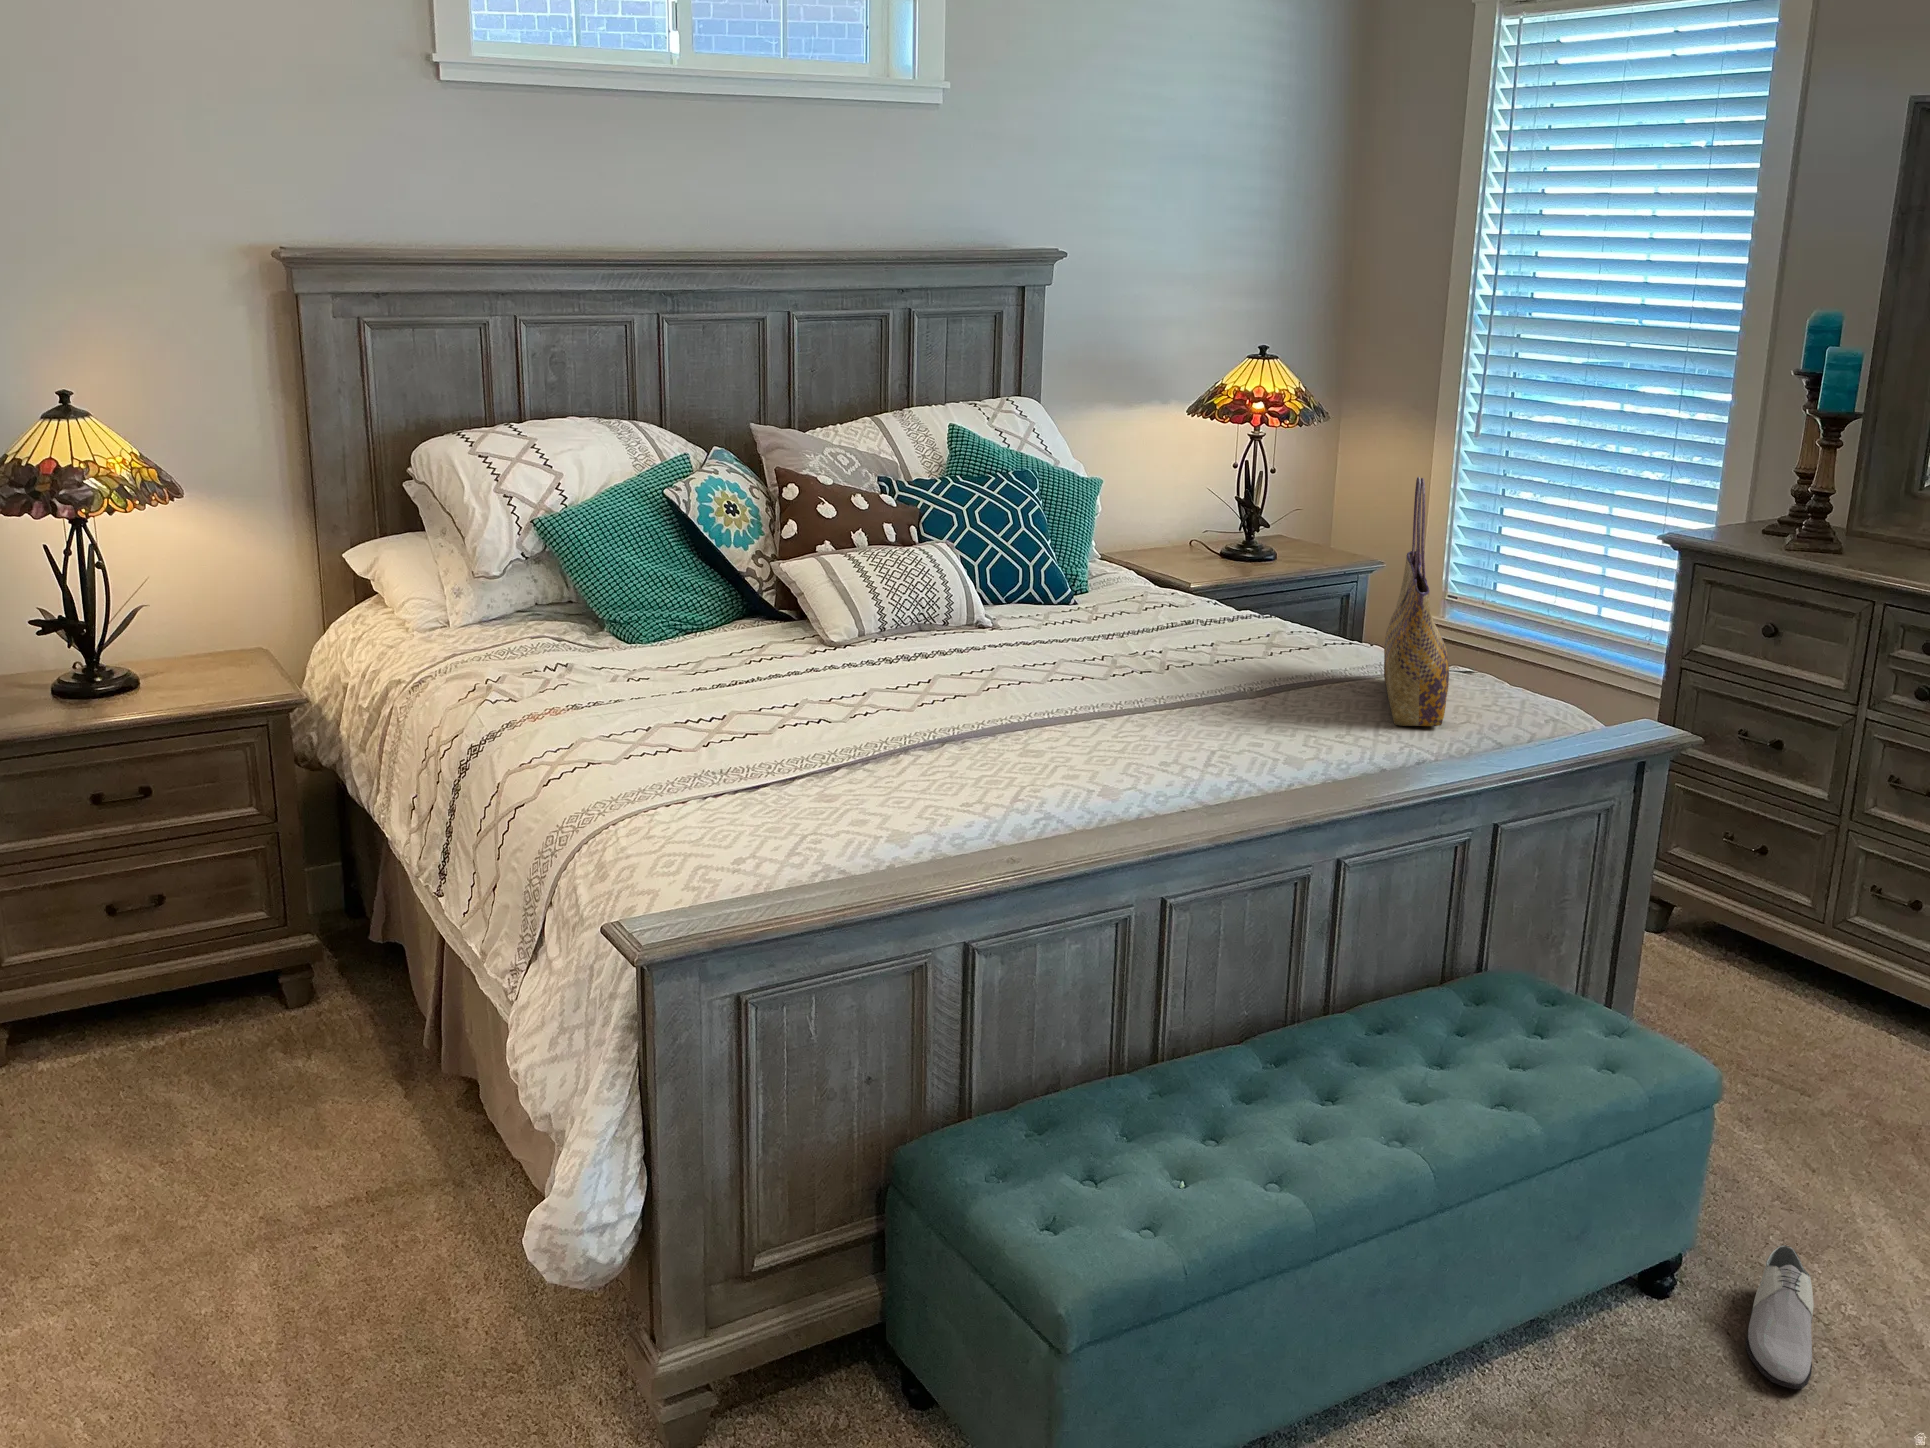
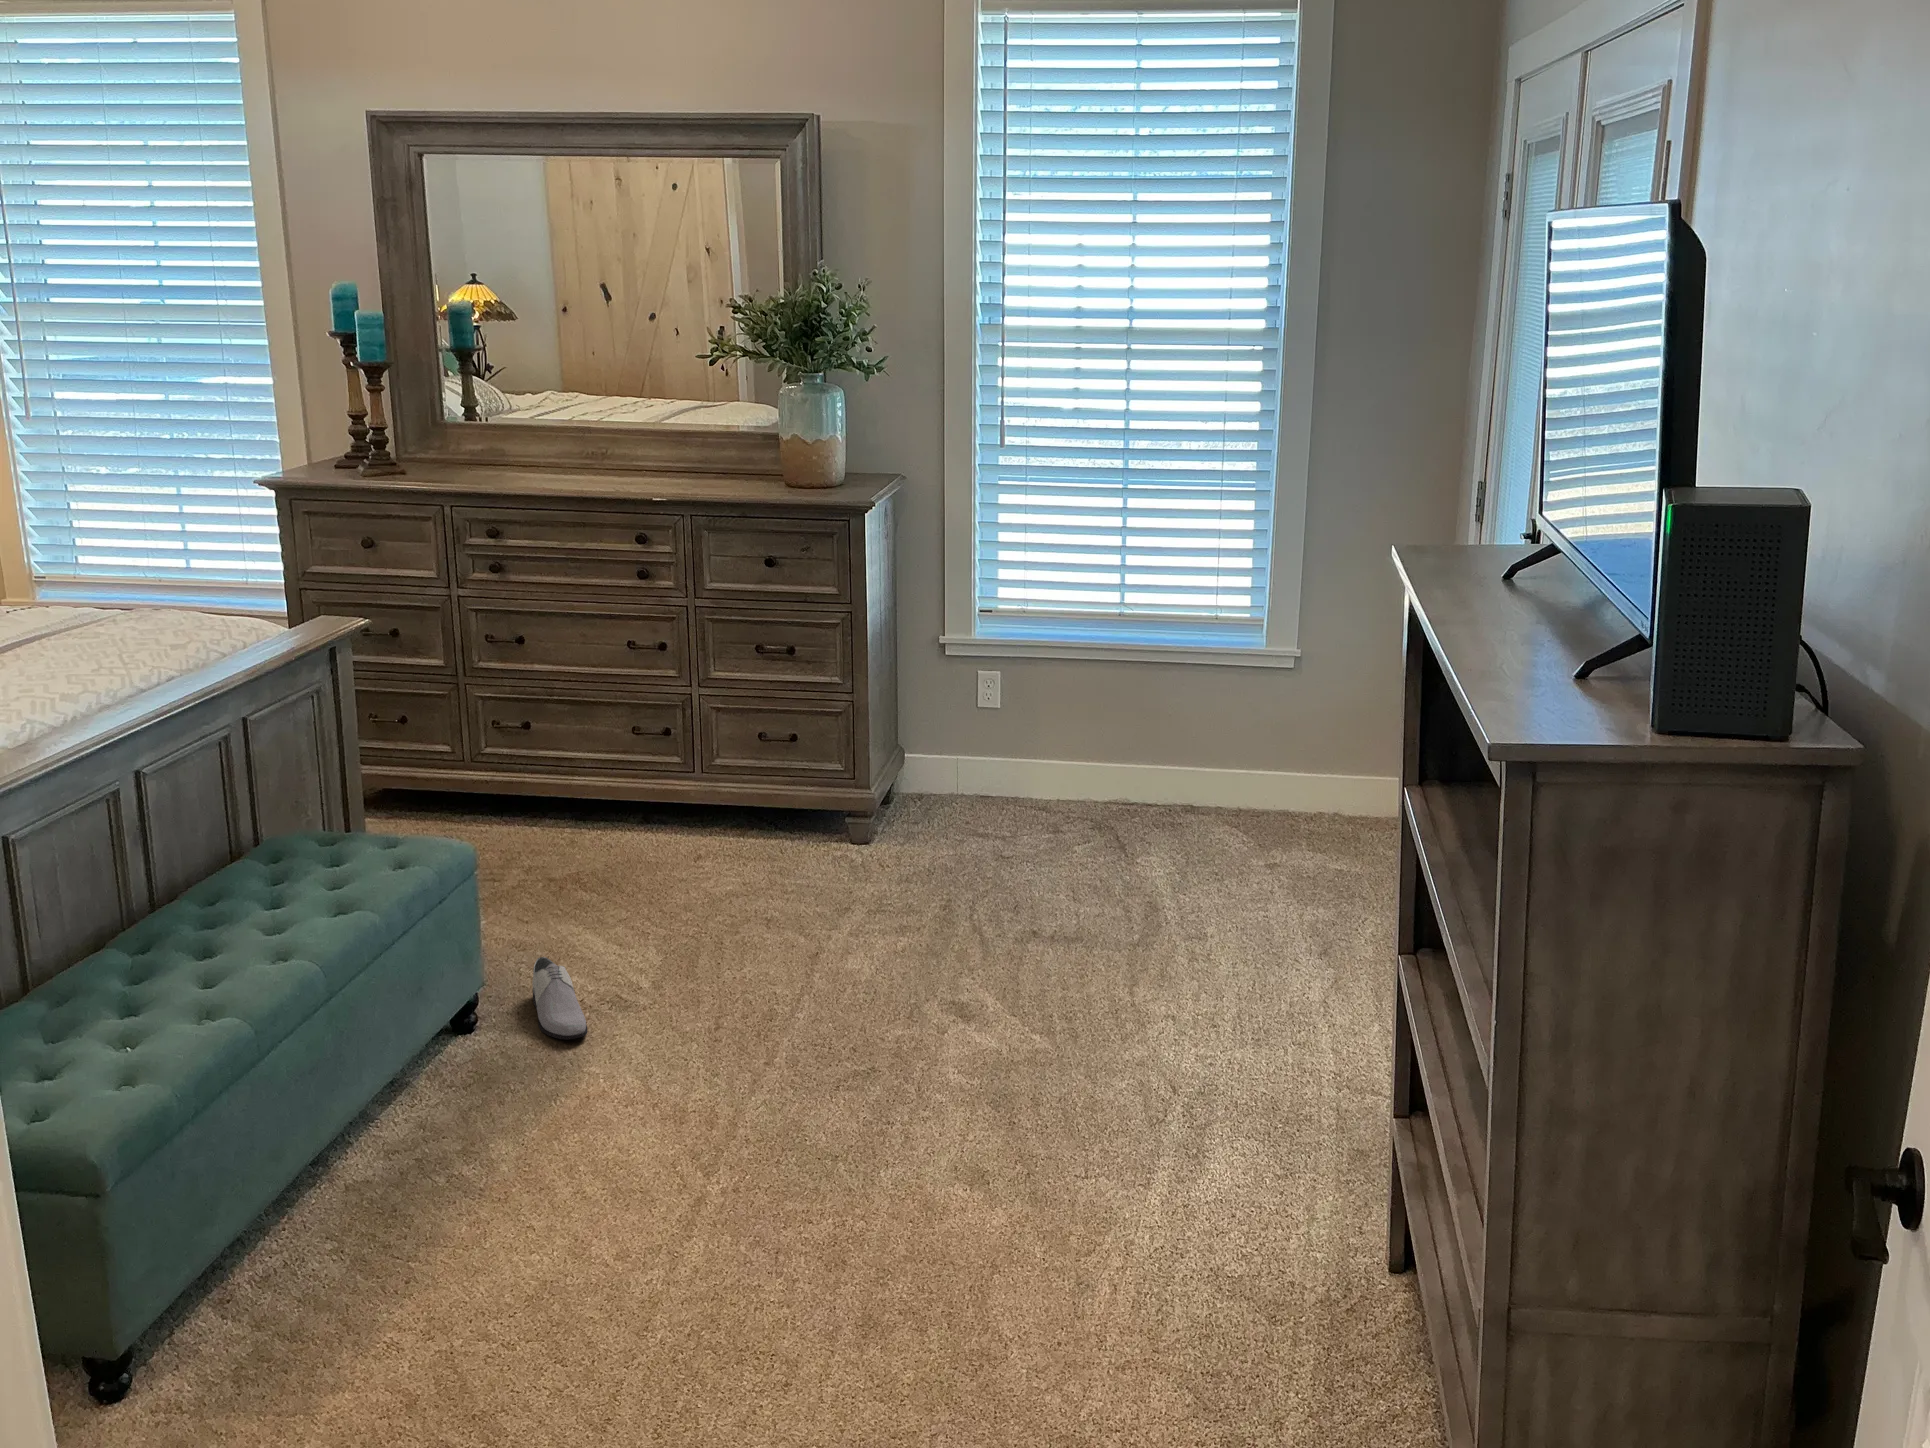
tote bag: present [1384,477,1449,726] -> none [78,438,169,658]

